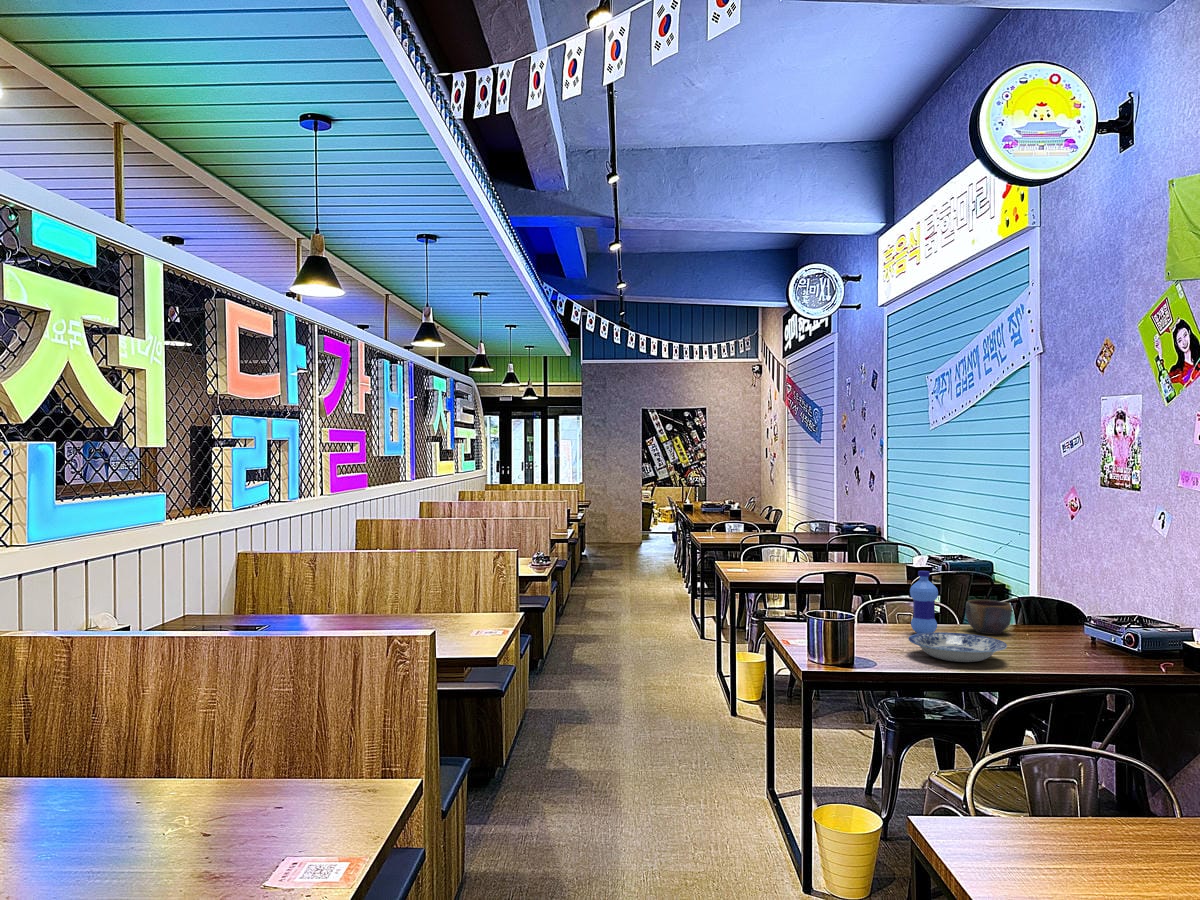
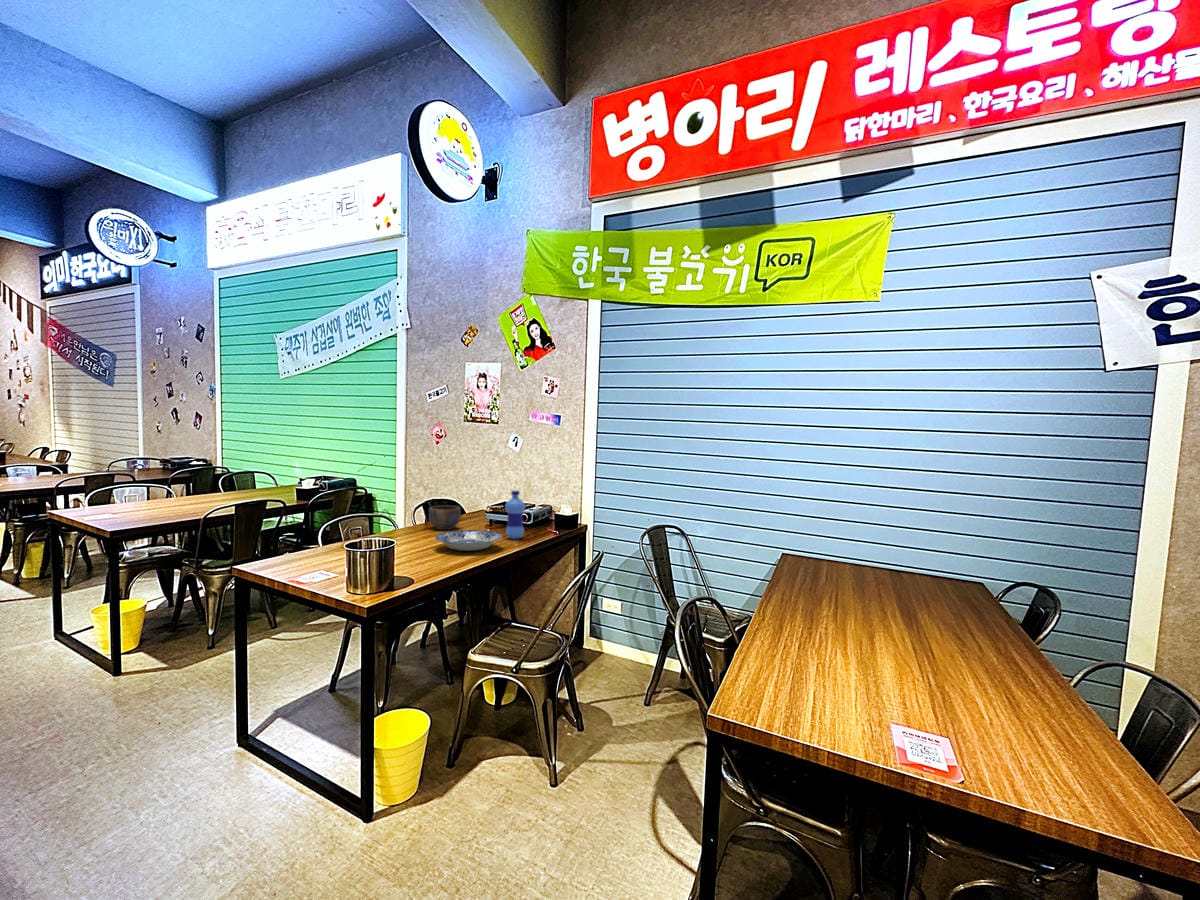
water bottle: present [910,571,938,634] -> present [505,491,525,539]

